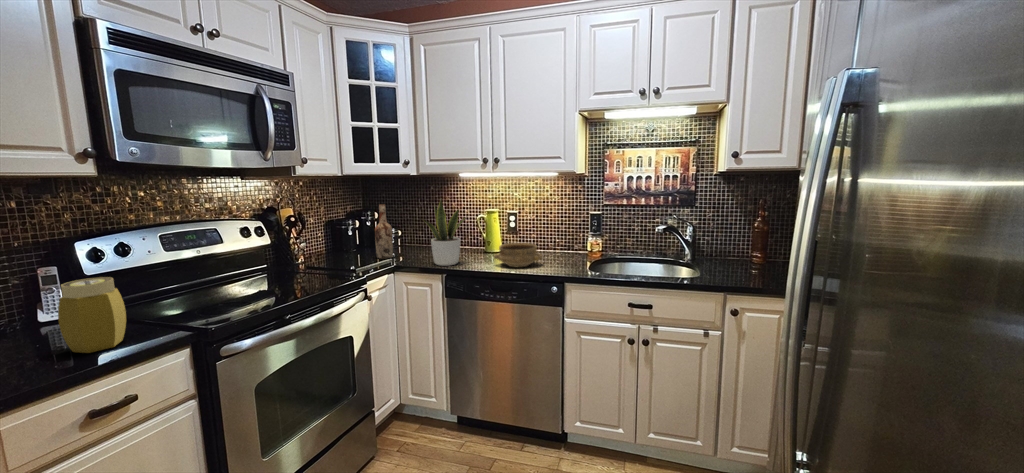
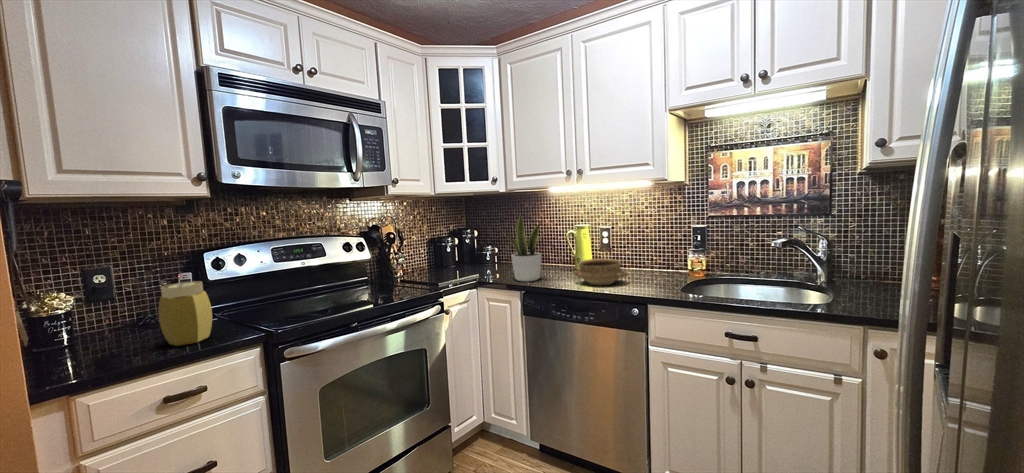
wine bottle: present [375,204,393,259] -> none [466,221,483,274]

